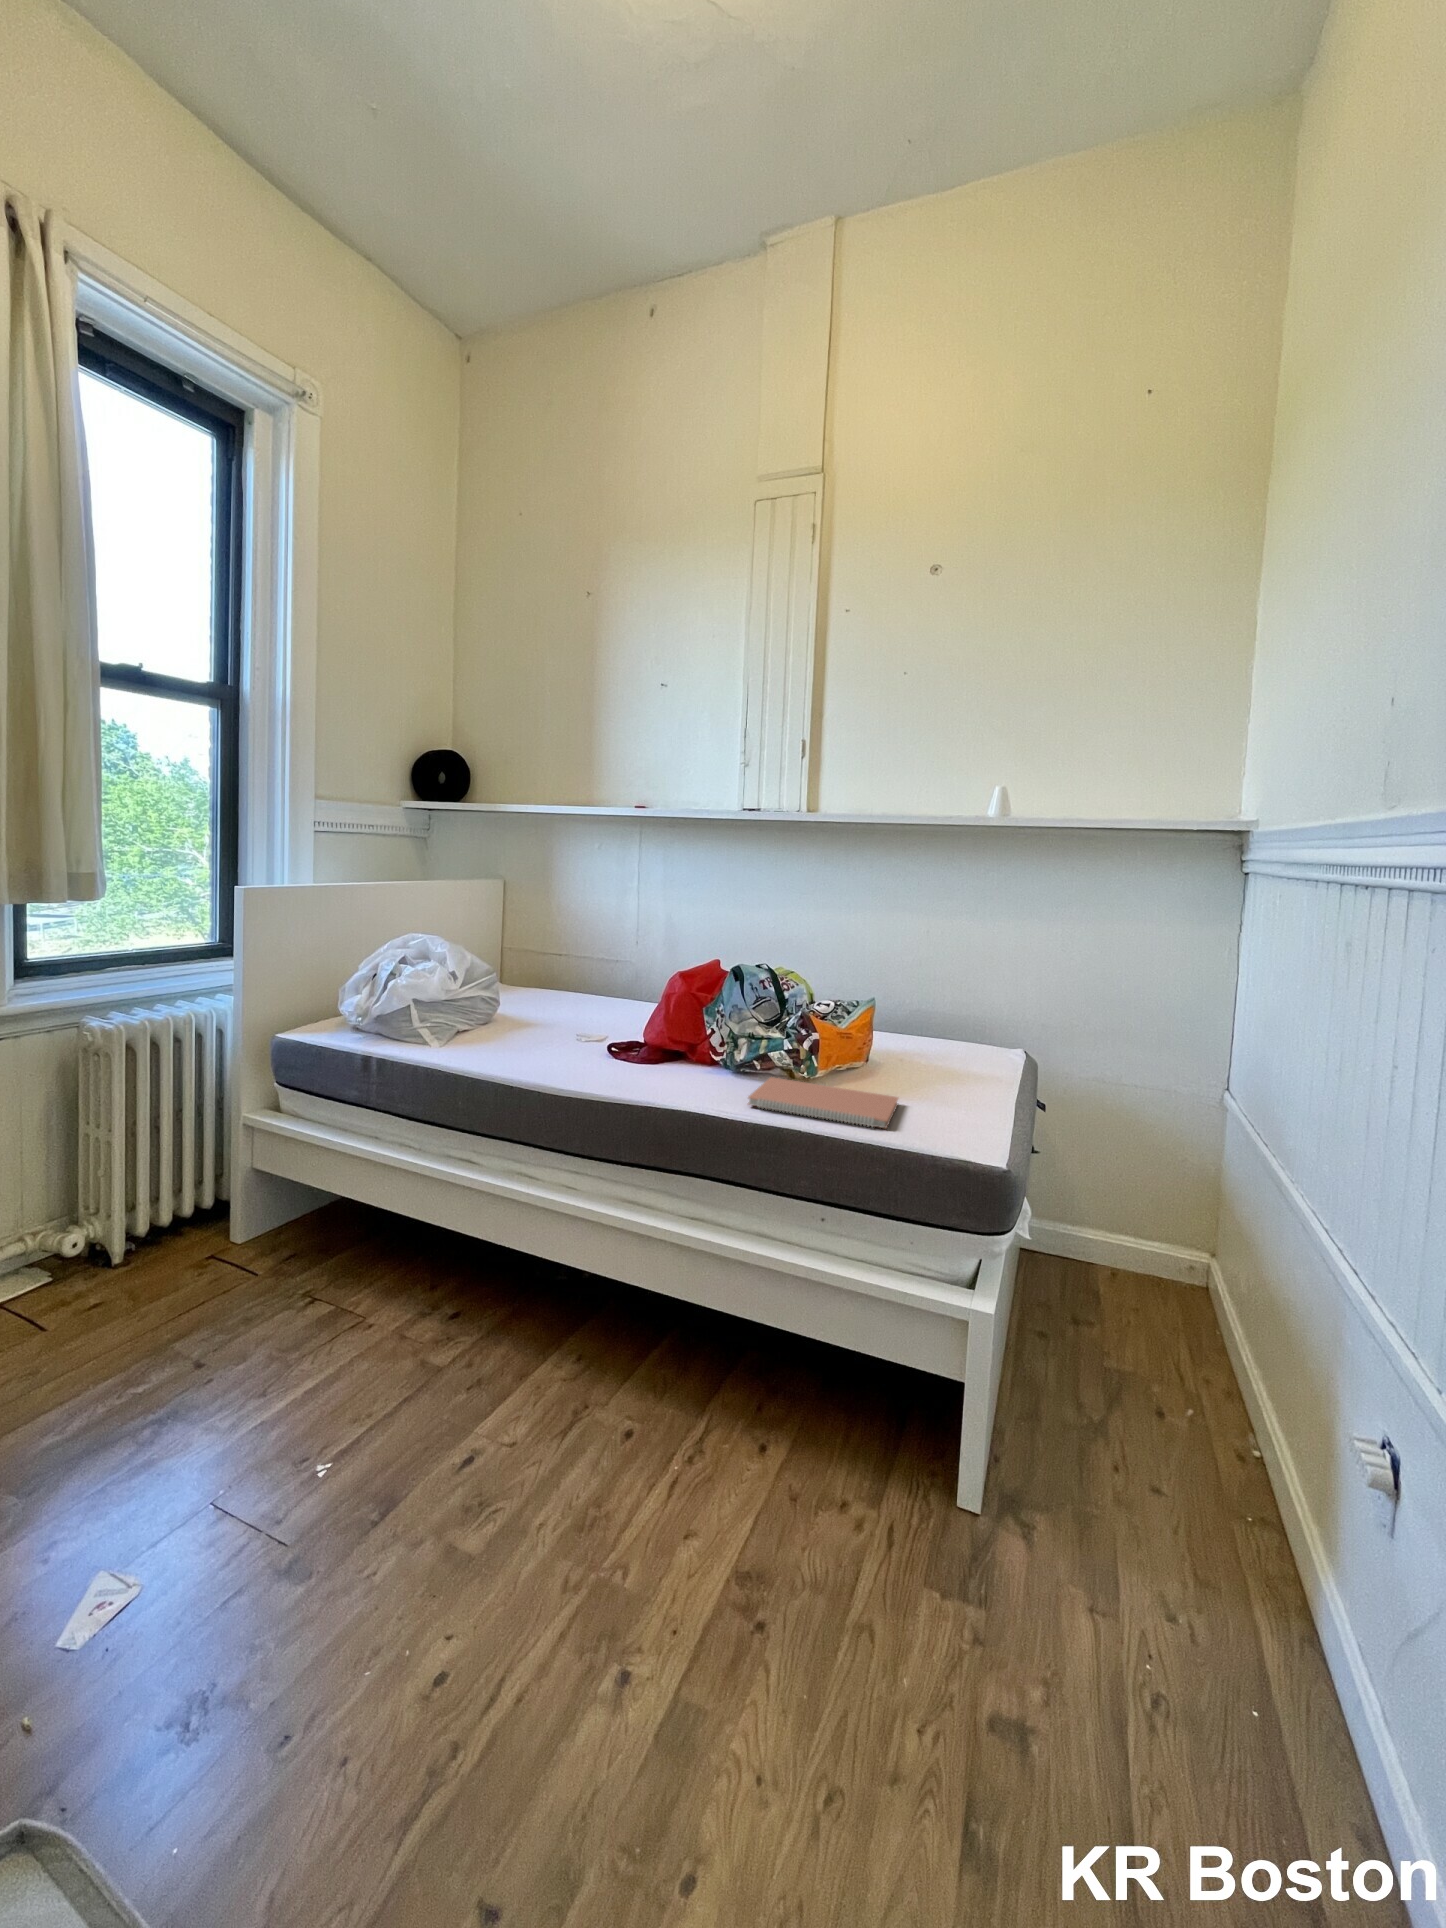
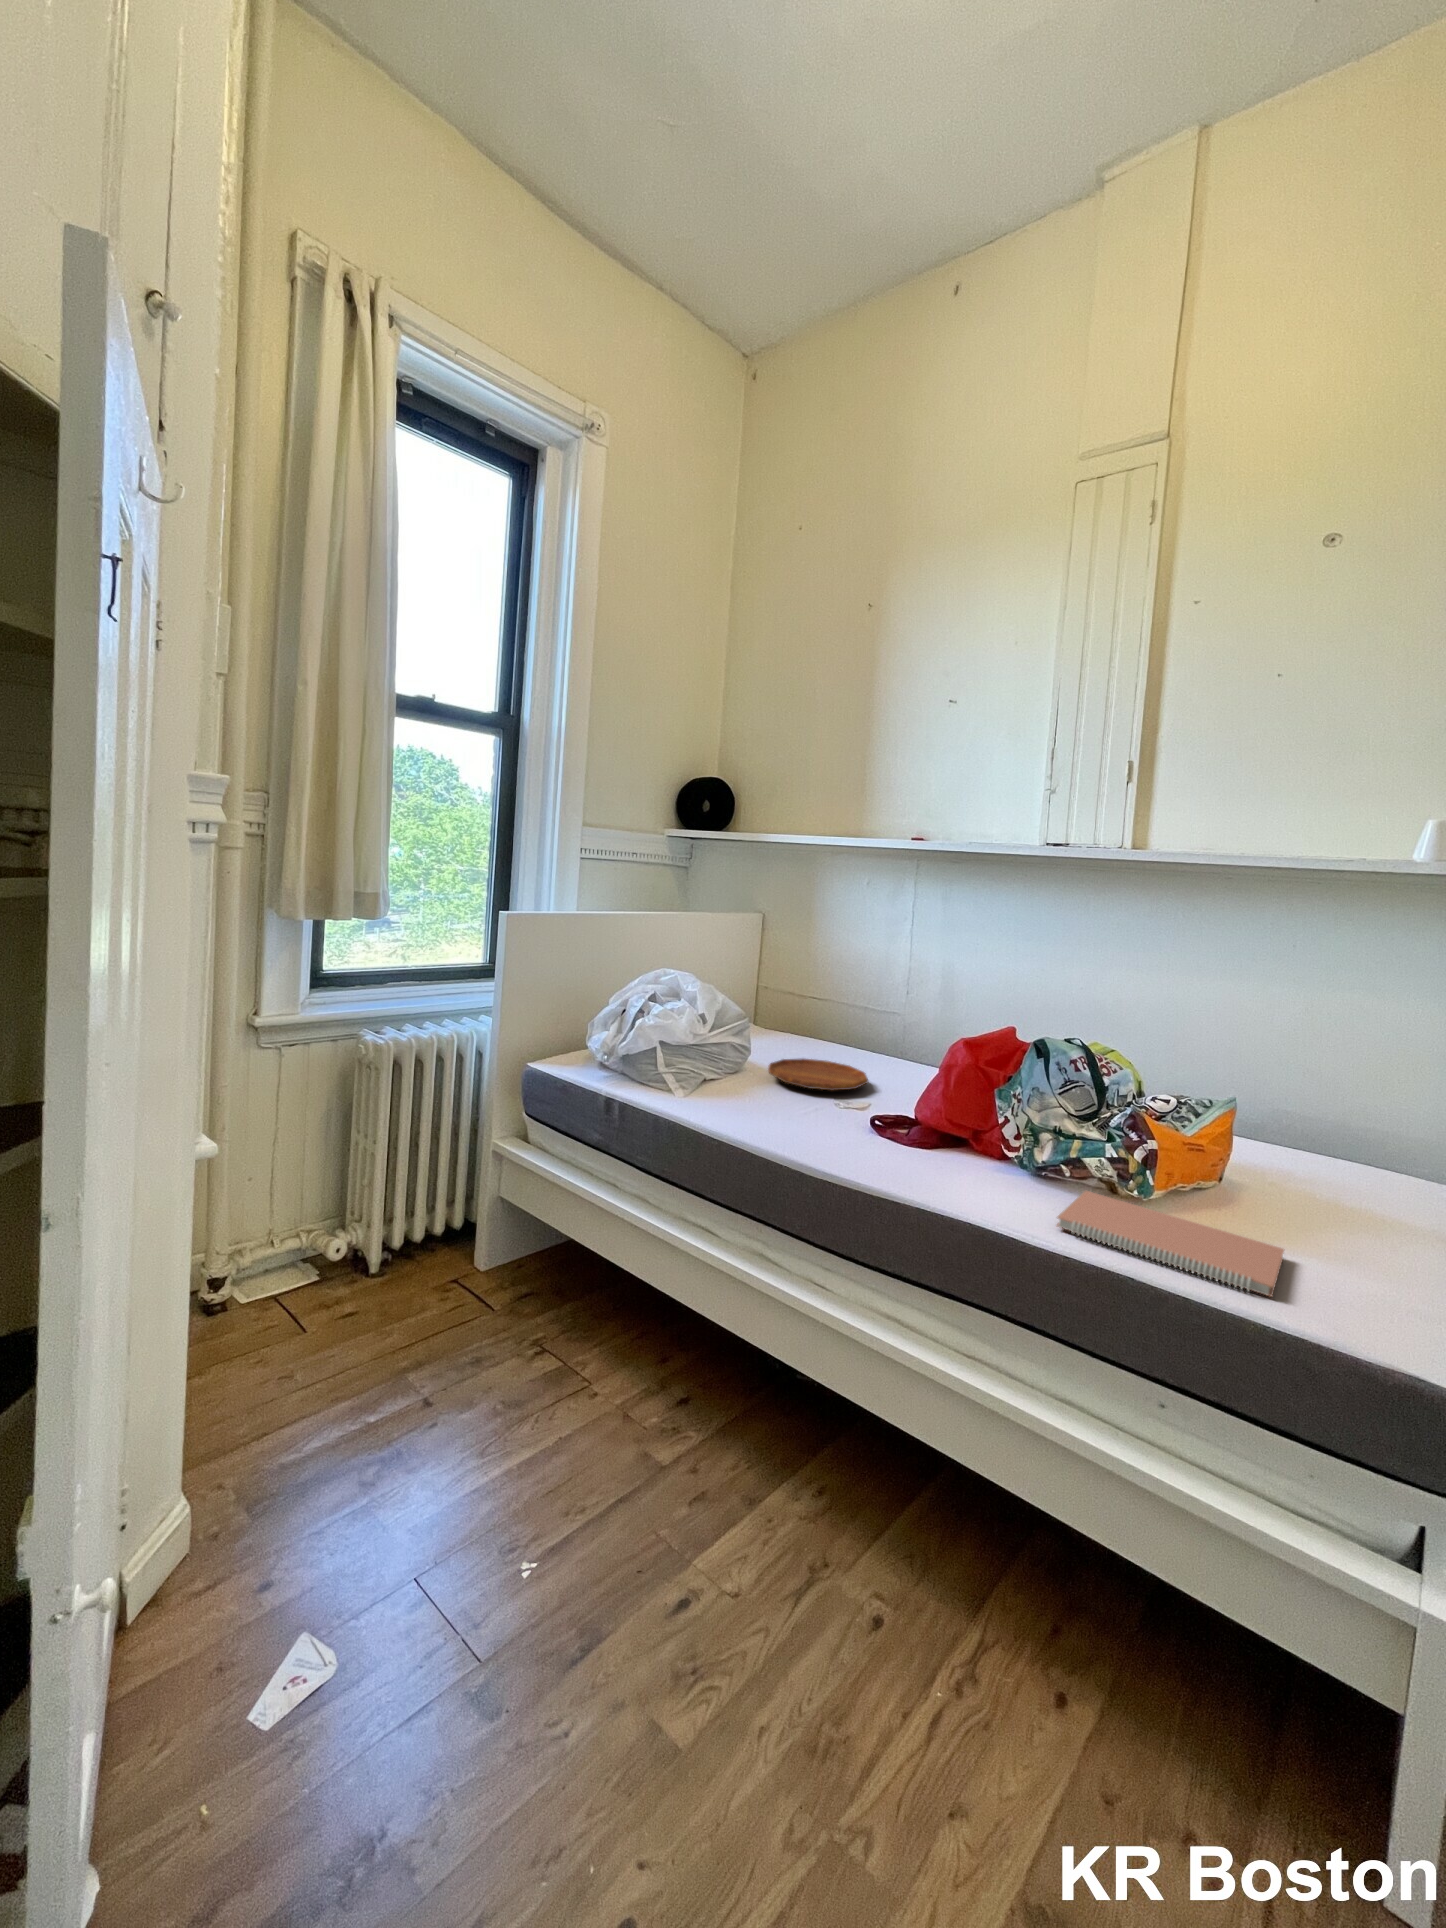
tray: none [519,1004,608,1028] -> present [768,1059,868,1090]

